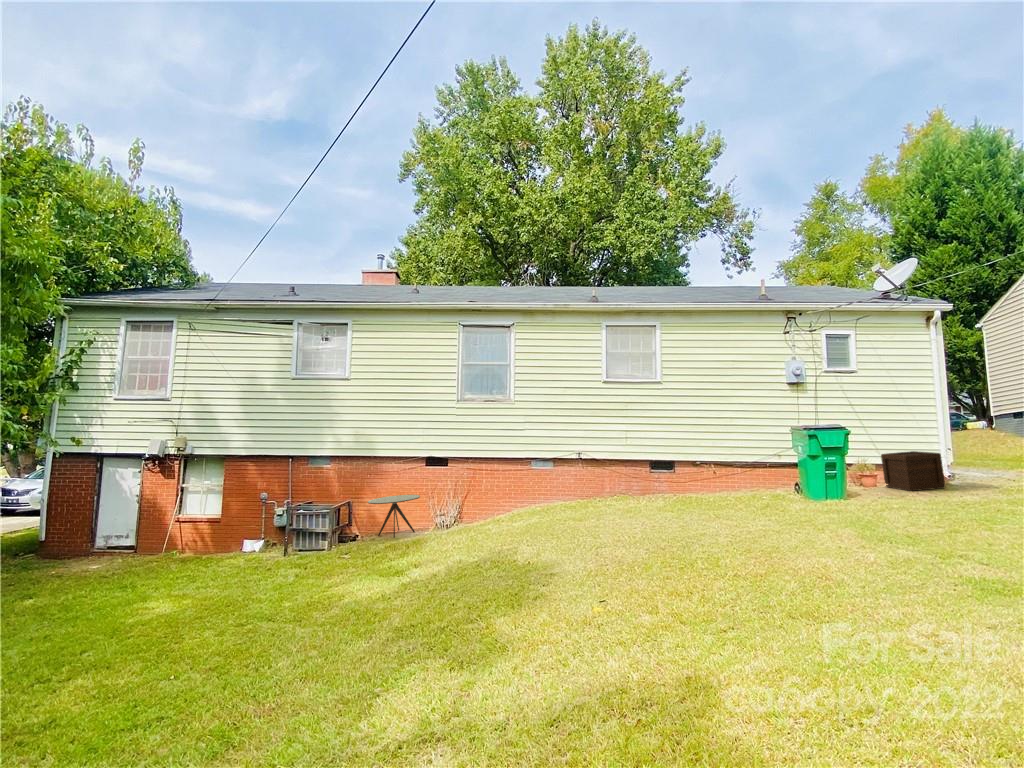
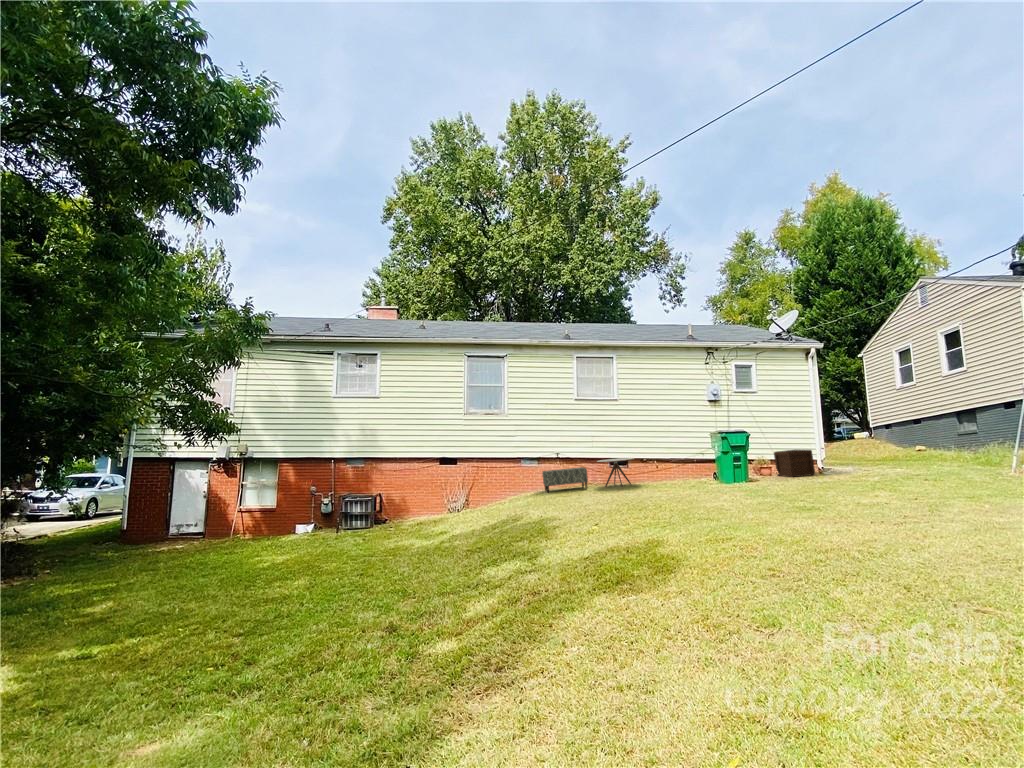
bench: none [558,471,618,505] -> present [542,467,588,492]
round table: present [368,495,420,537] -> present [596,458,635,487]

